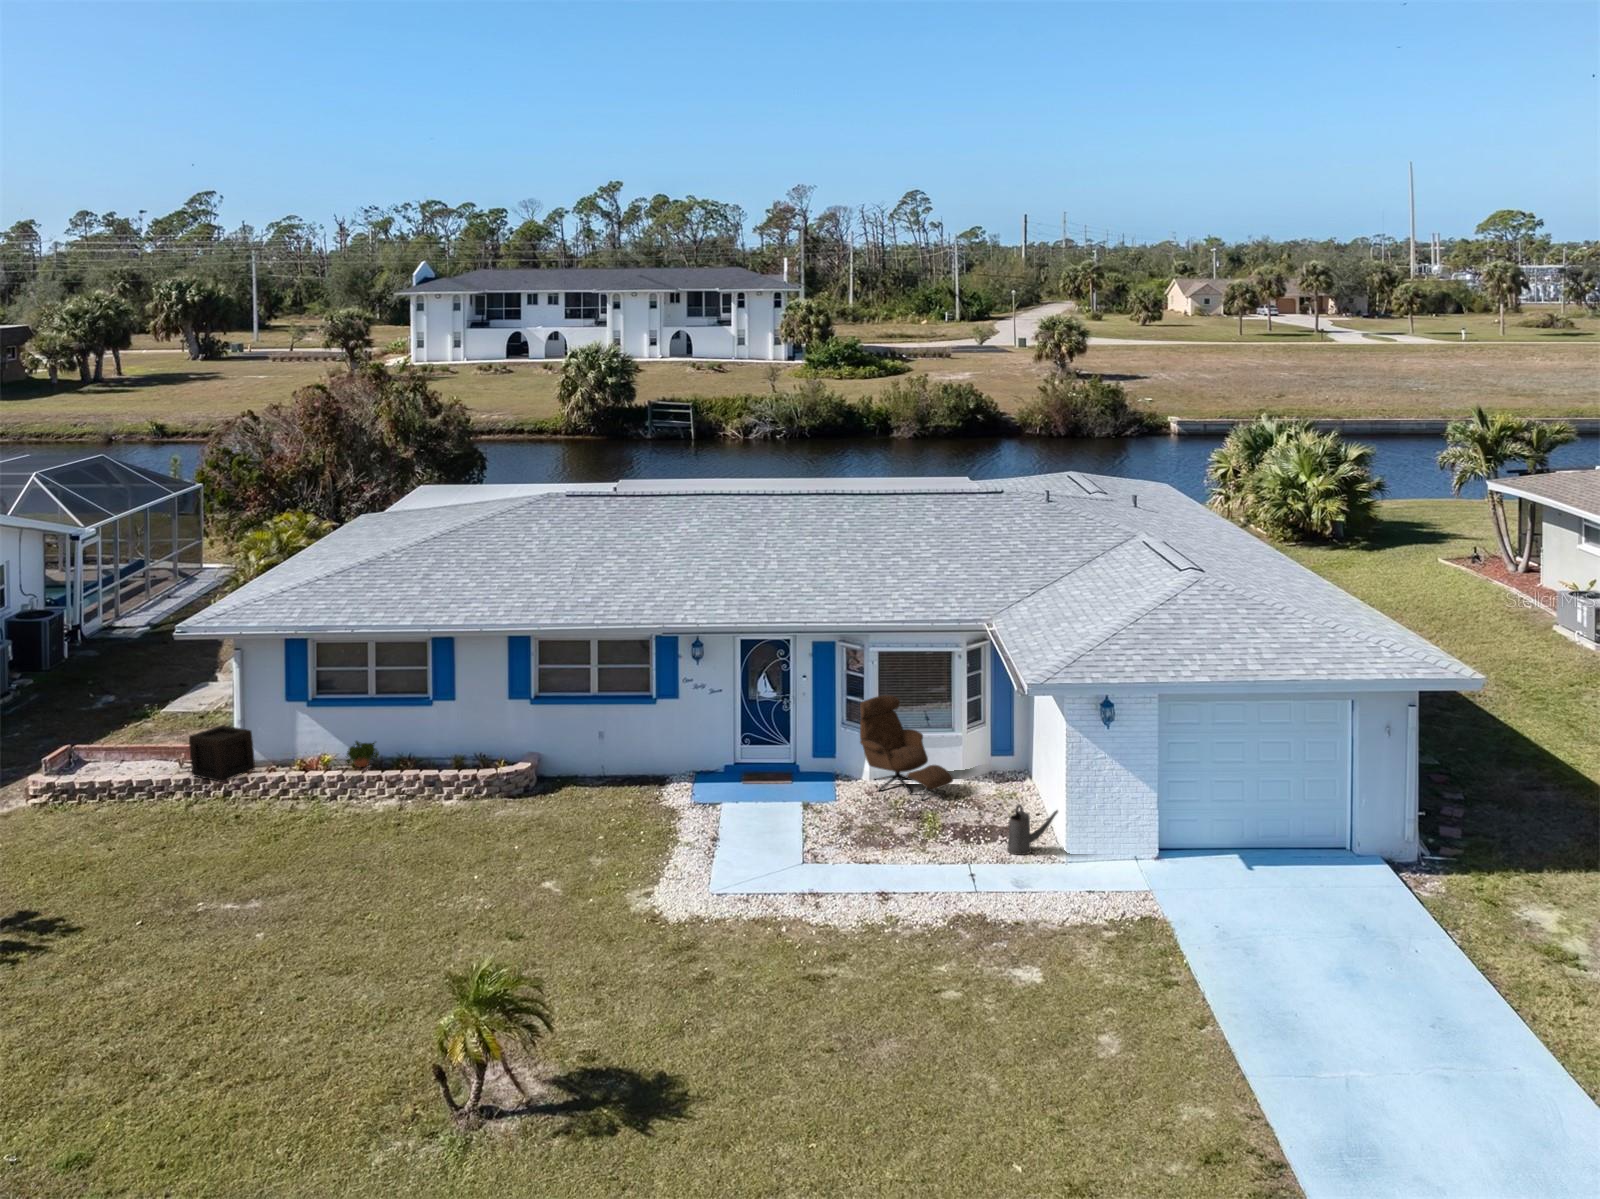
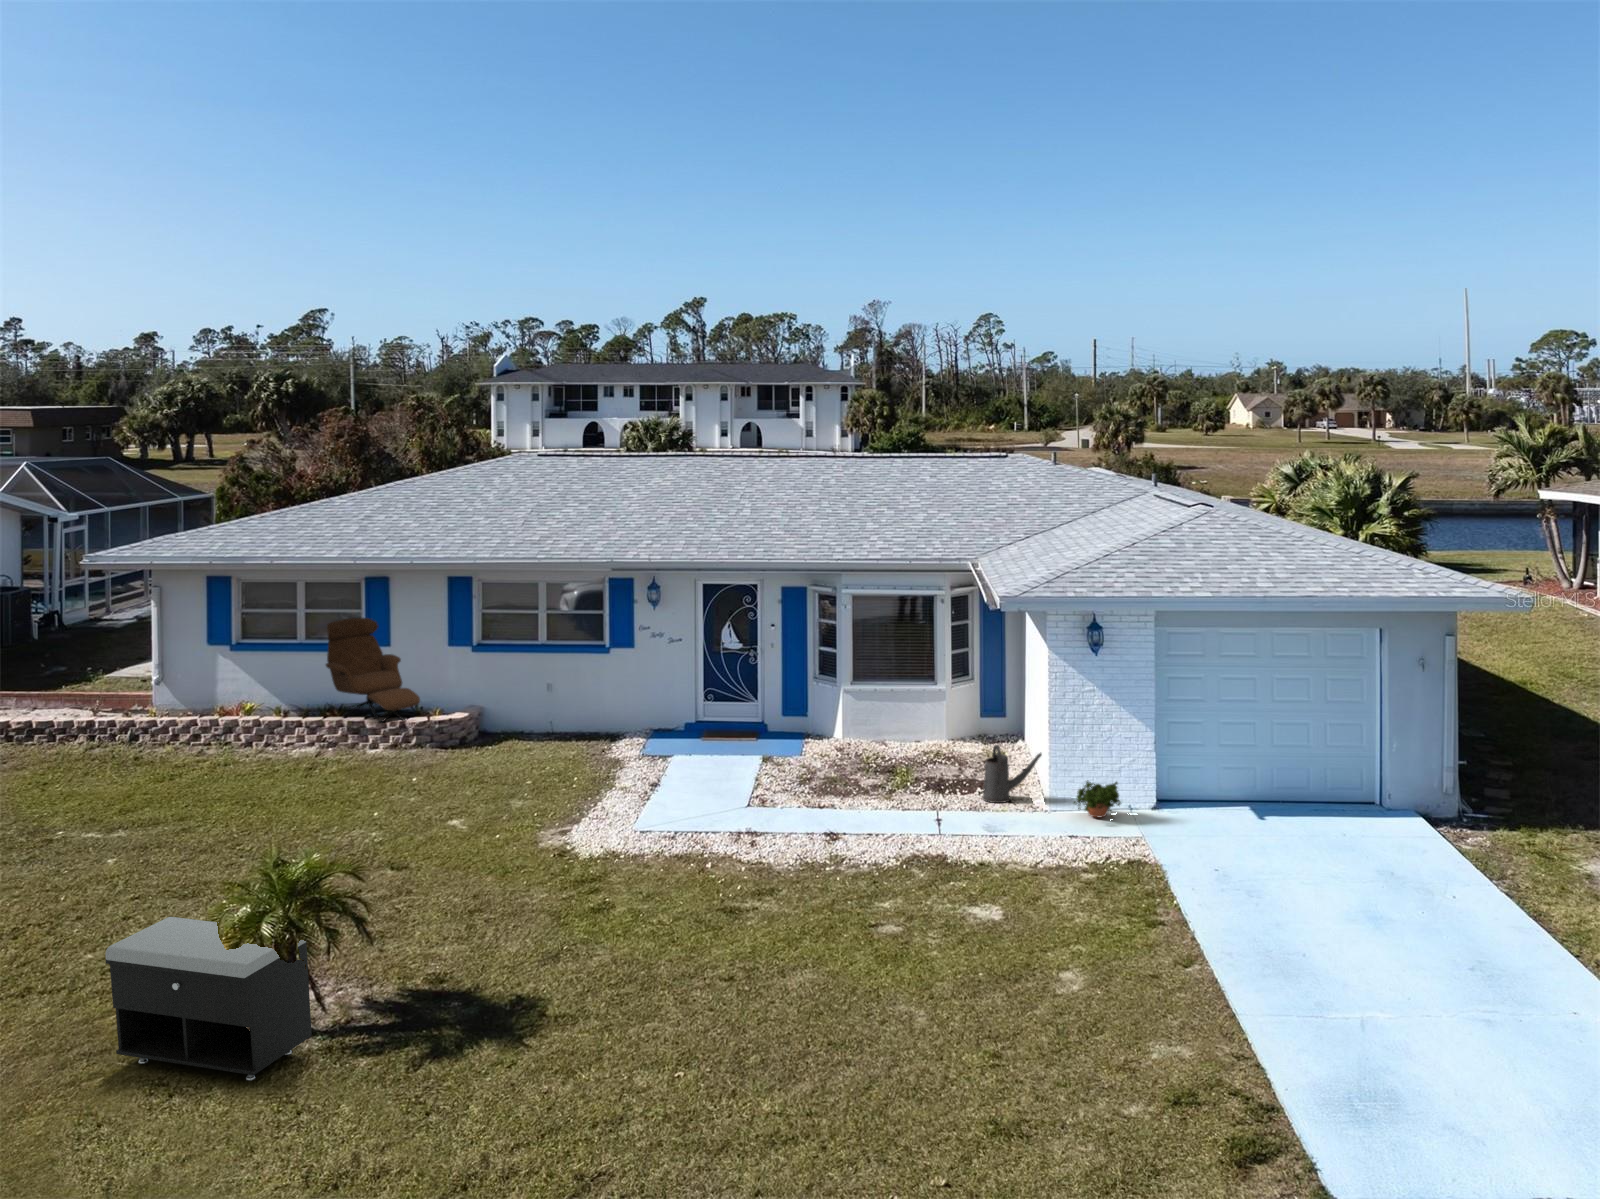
lounge chair: present [860,695,953,800] -> present [326,618,420,723]
wooden crate: present [189,725,255,782] -> none [98,669,170,727]
potted plant: present [346,741,379,767] -> present [1074,780,1121,817]
storage bench: none [338,1024,502,1162] -> present [105,917,312,1081]

